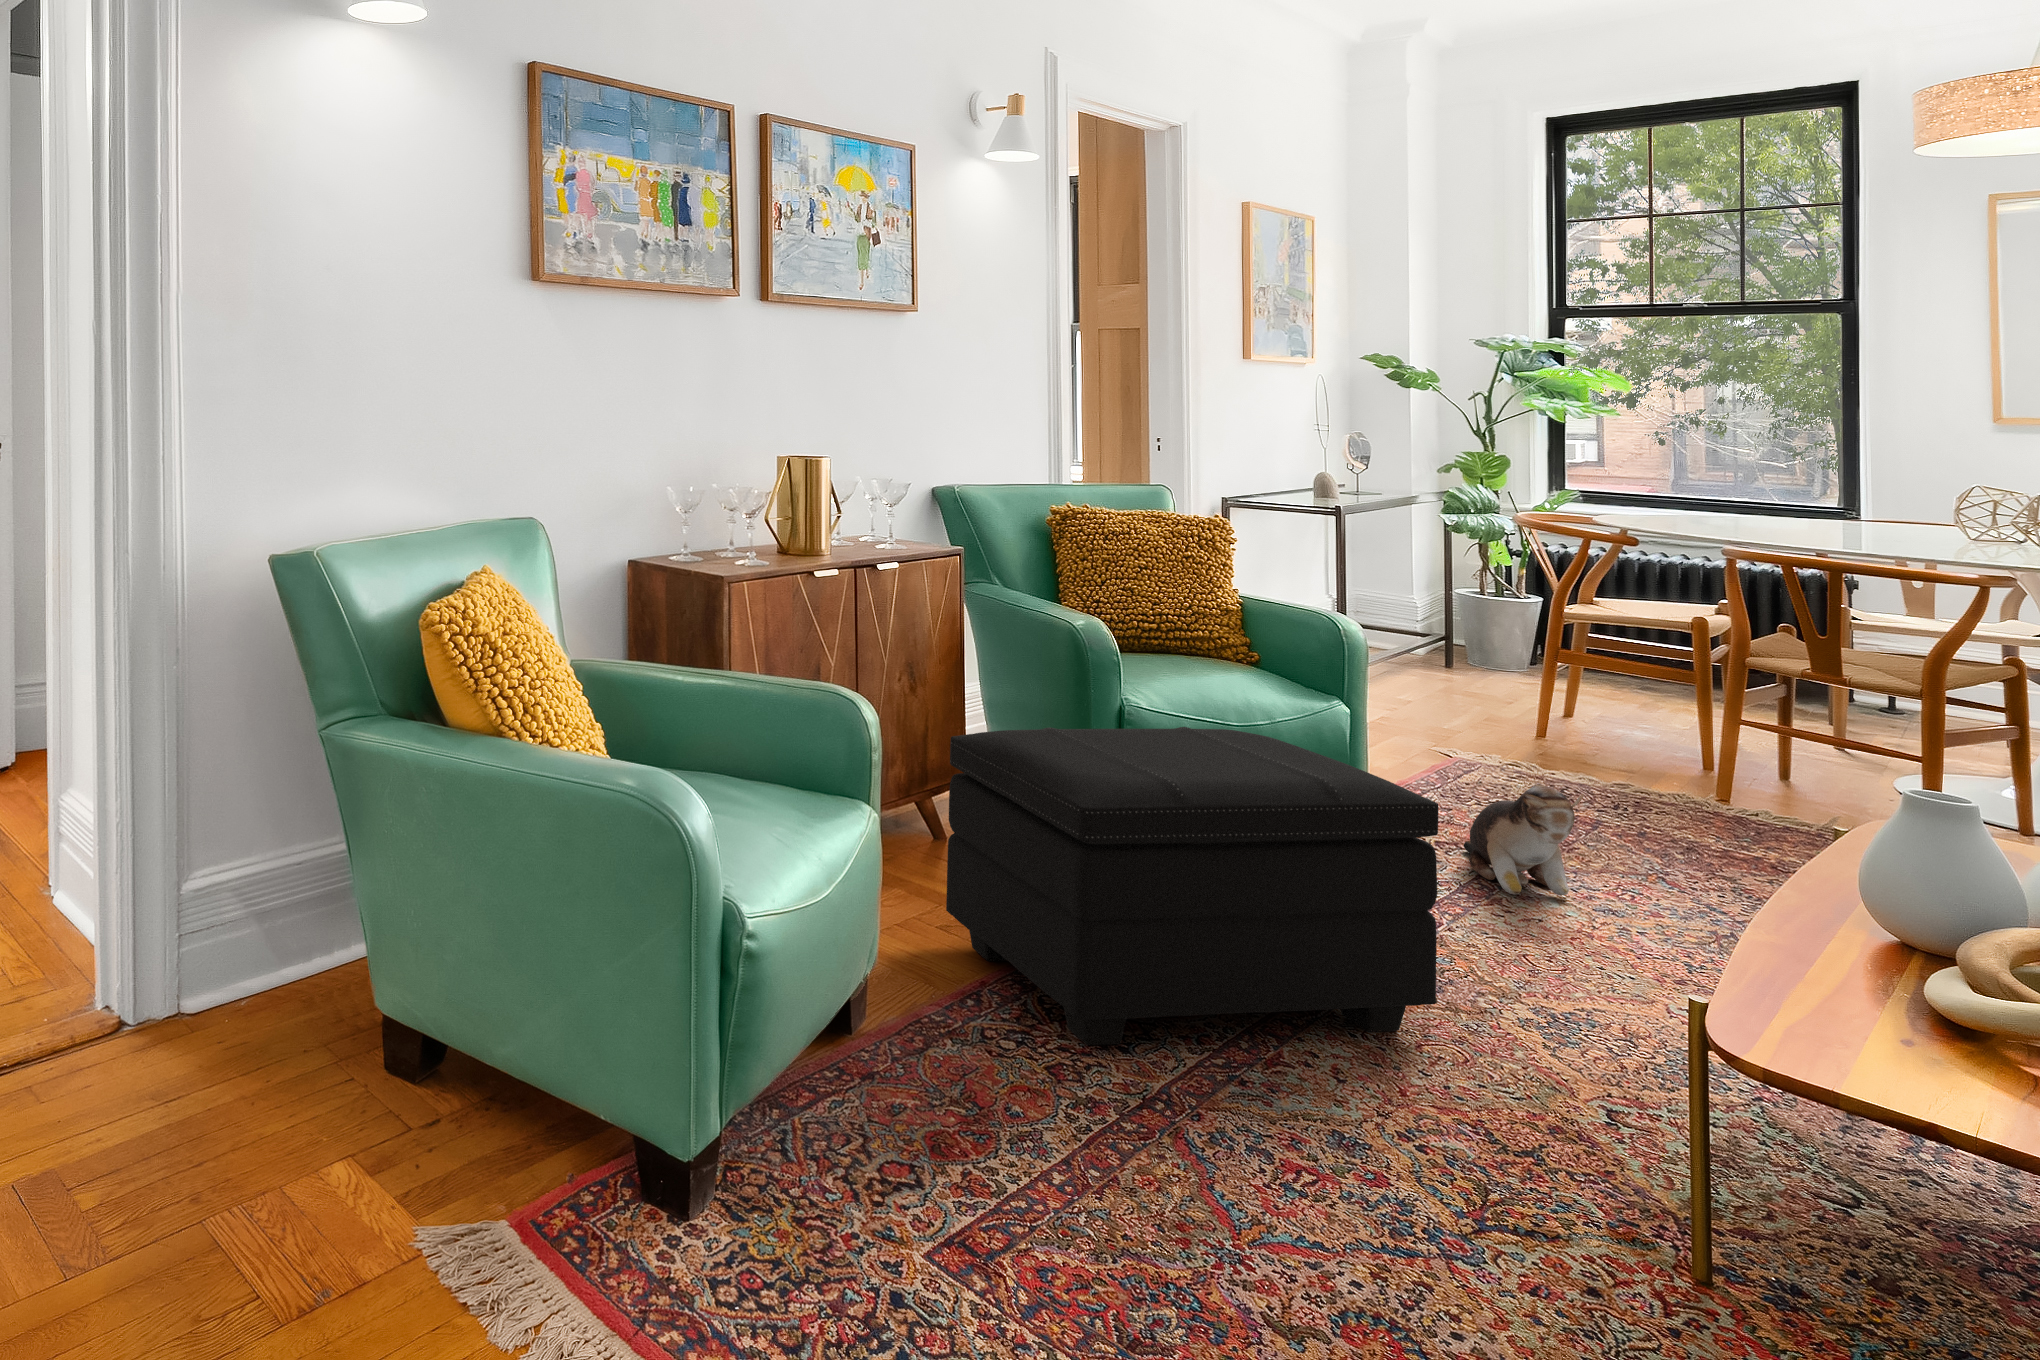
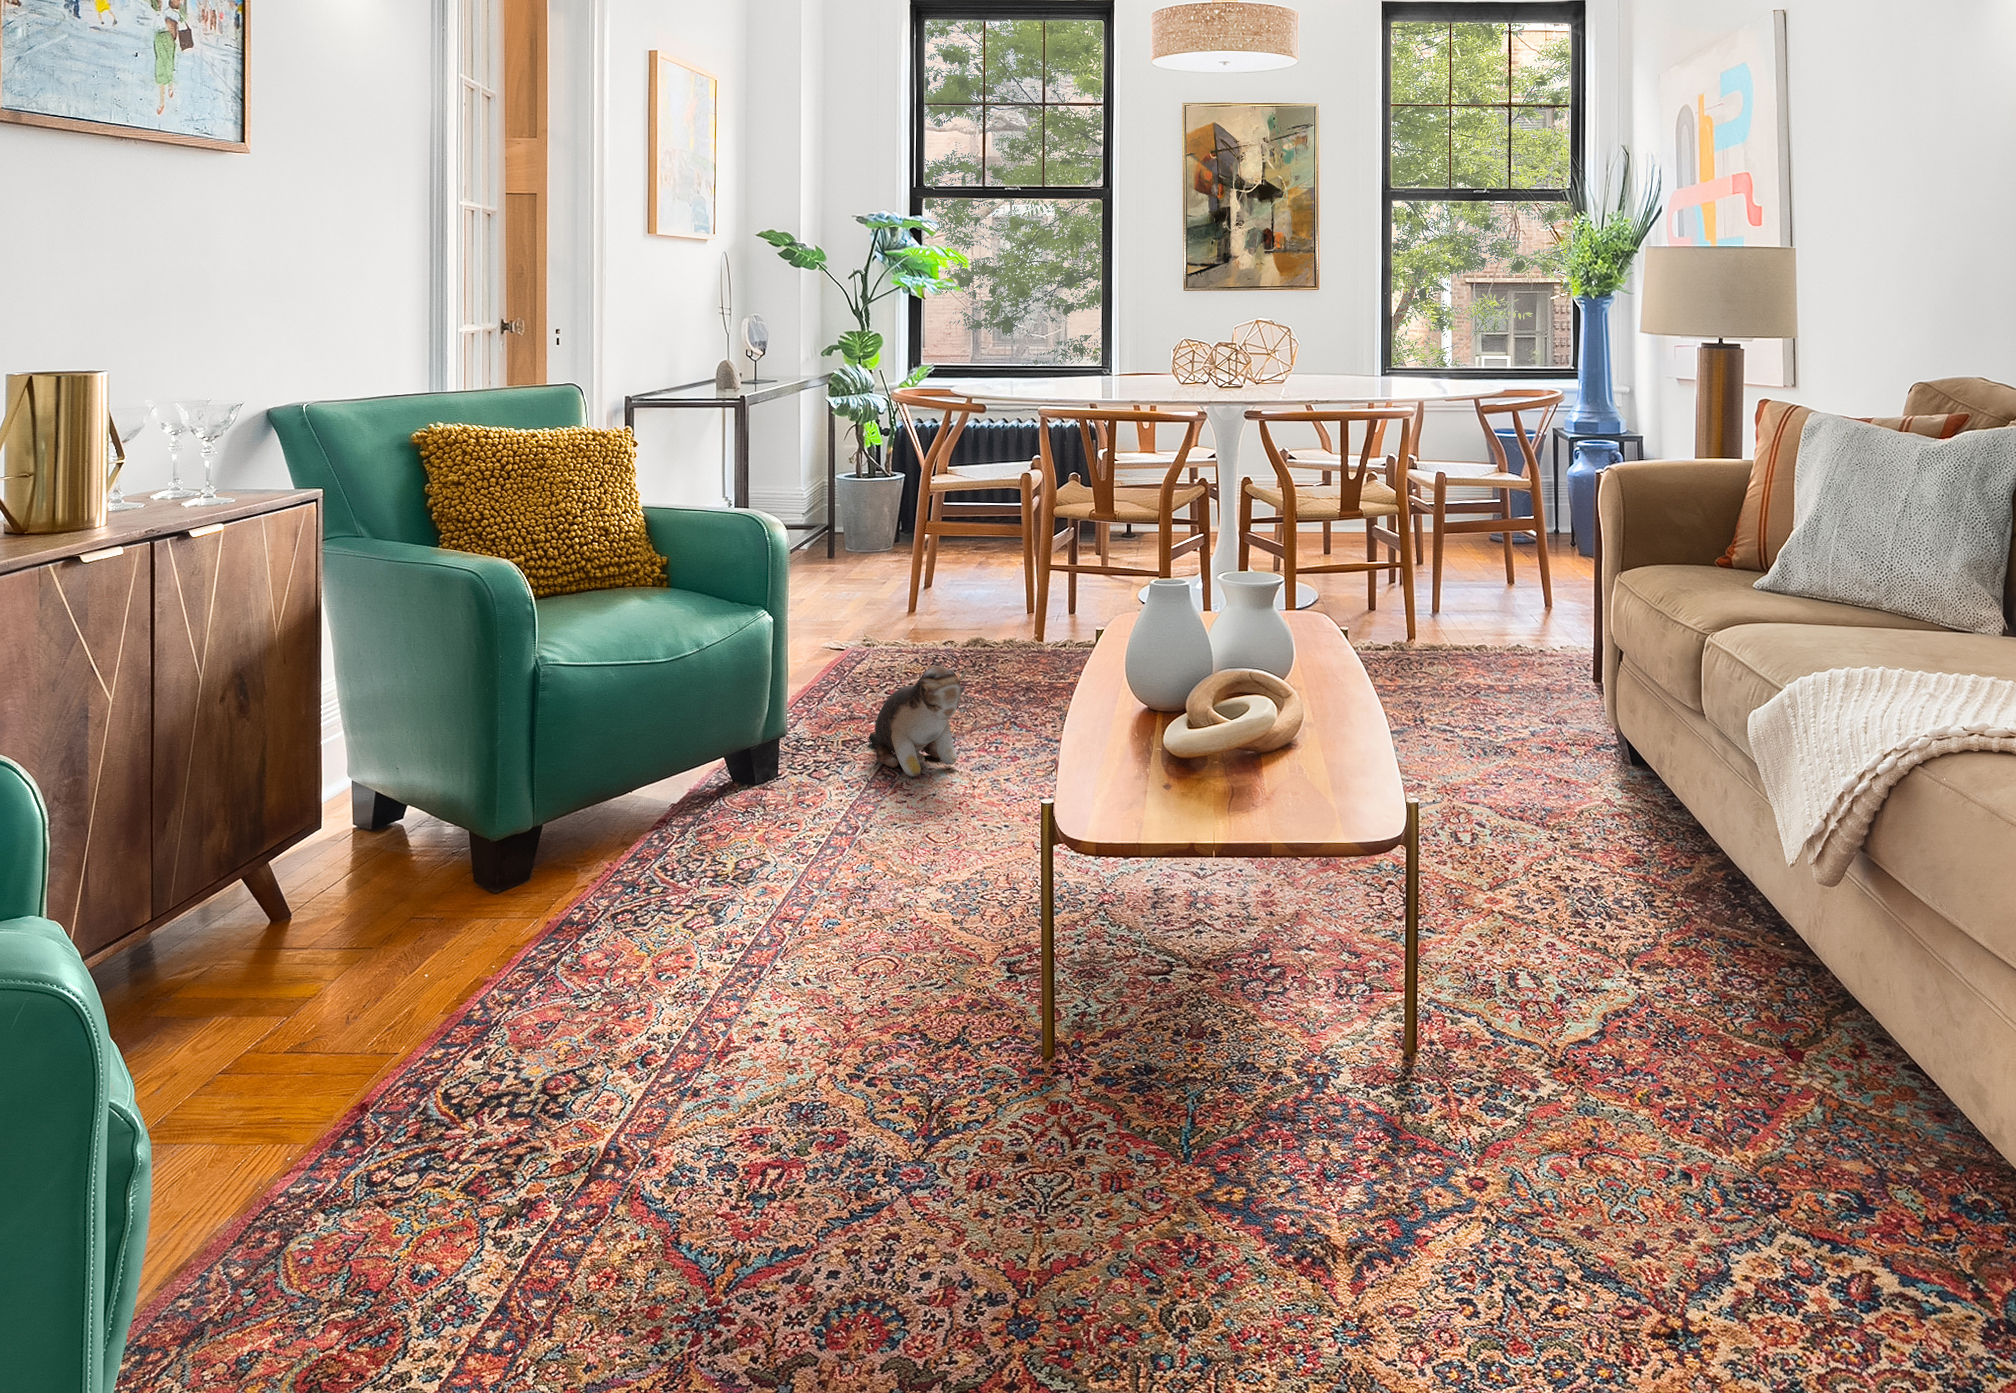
footstool: present [946,727,1439,1045] -> none [293,689,868,1131]

